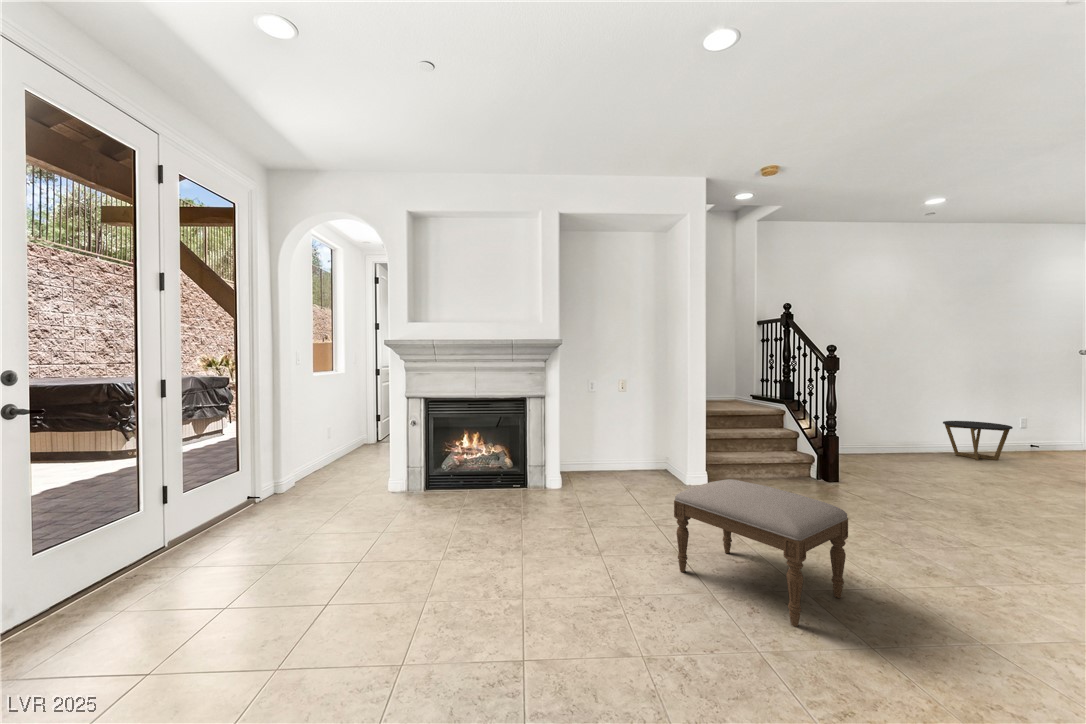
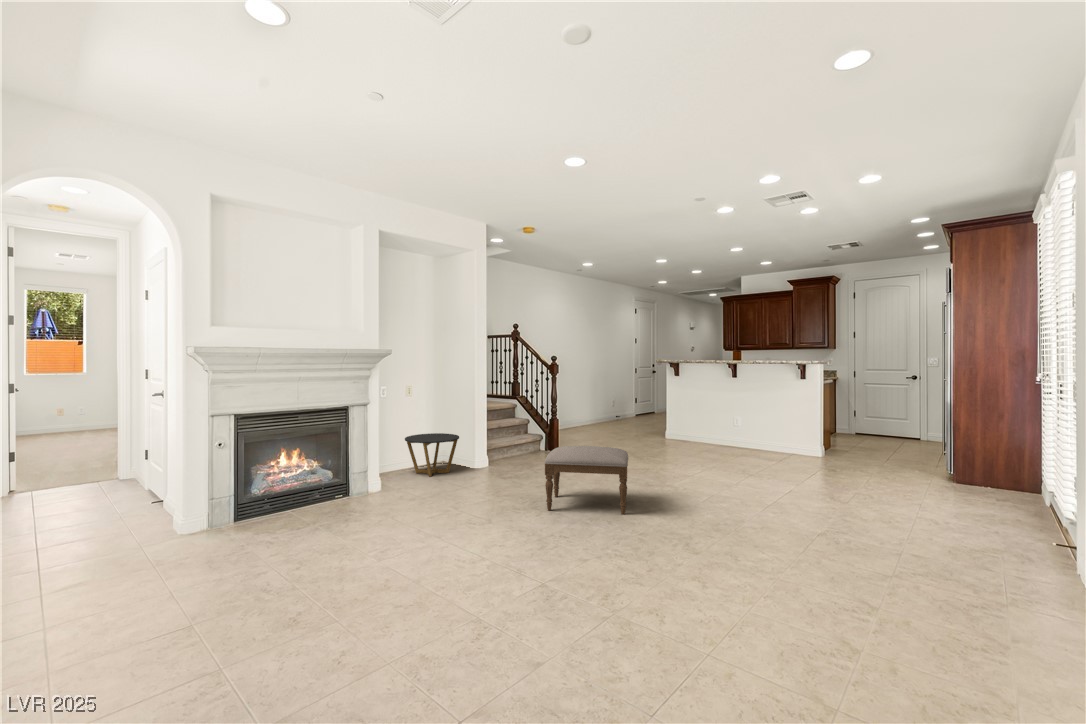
side table: present [943,421,1013,460] -> present [405,433,459,477]

